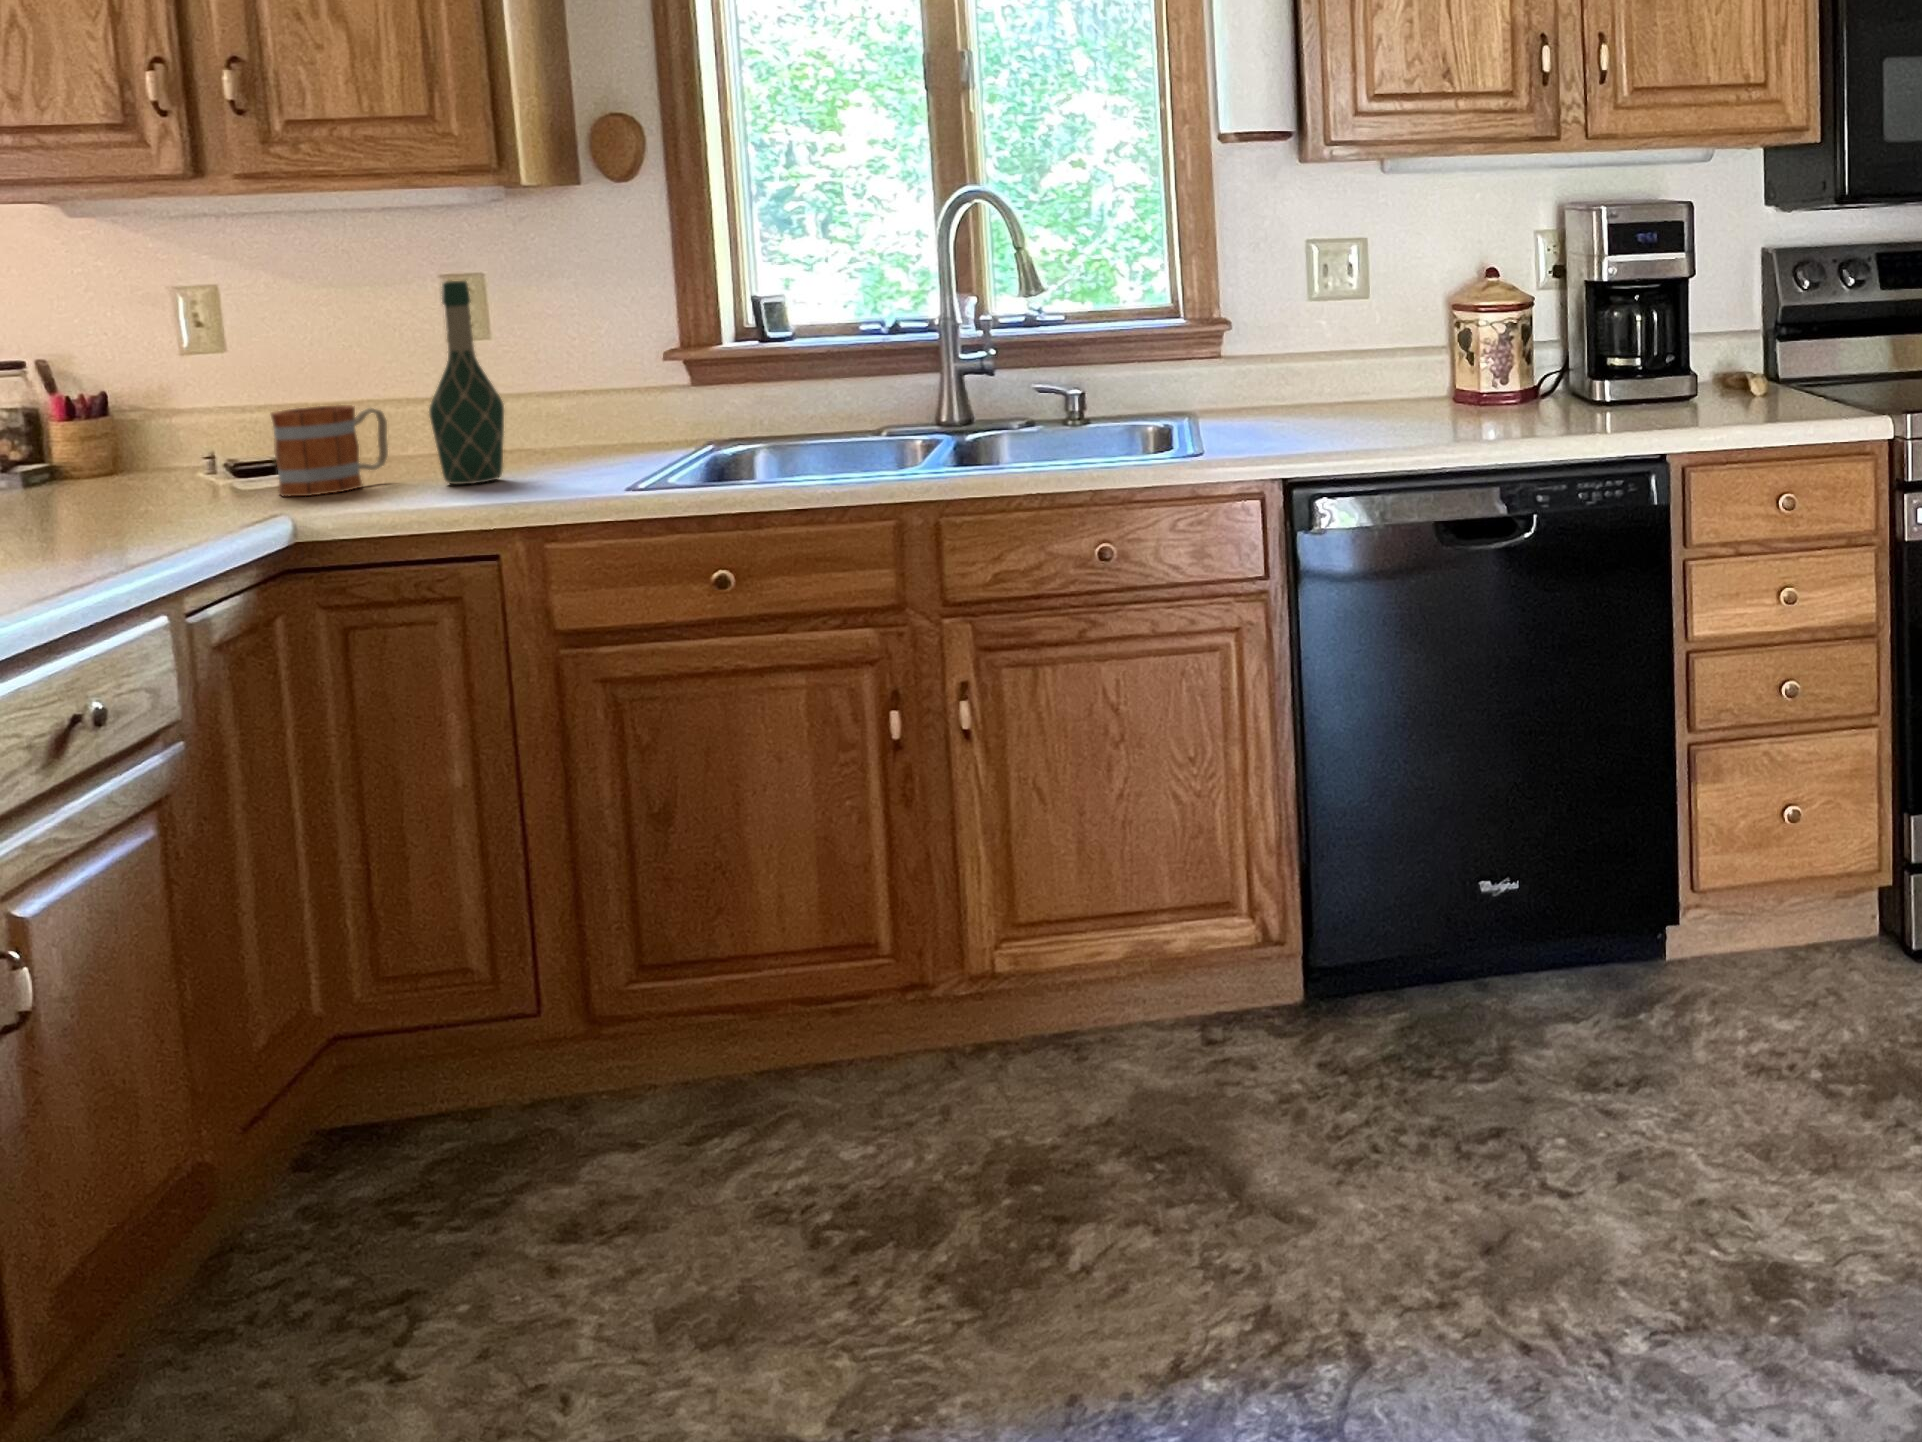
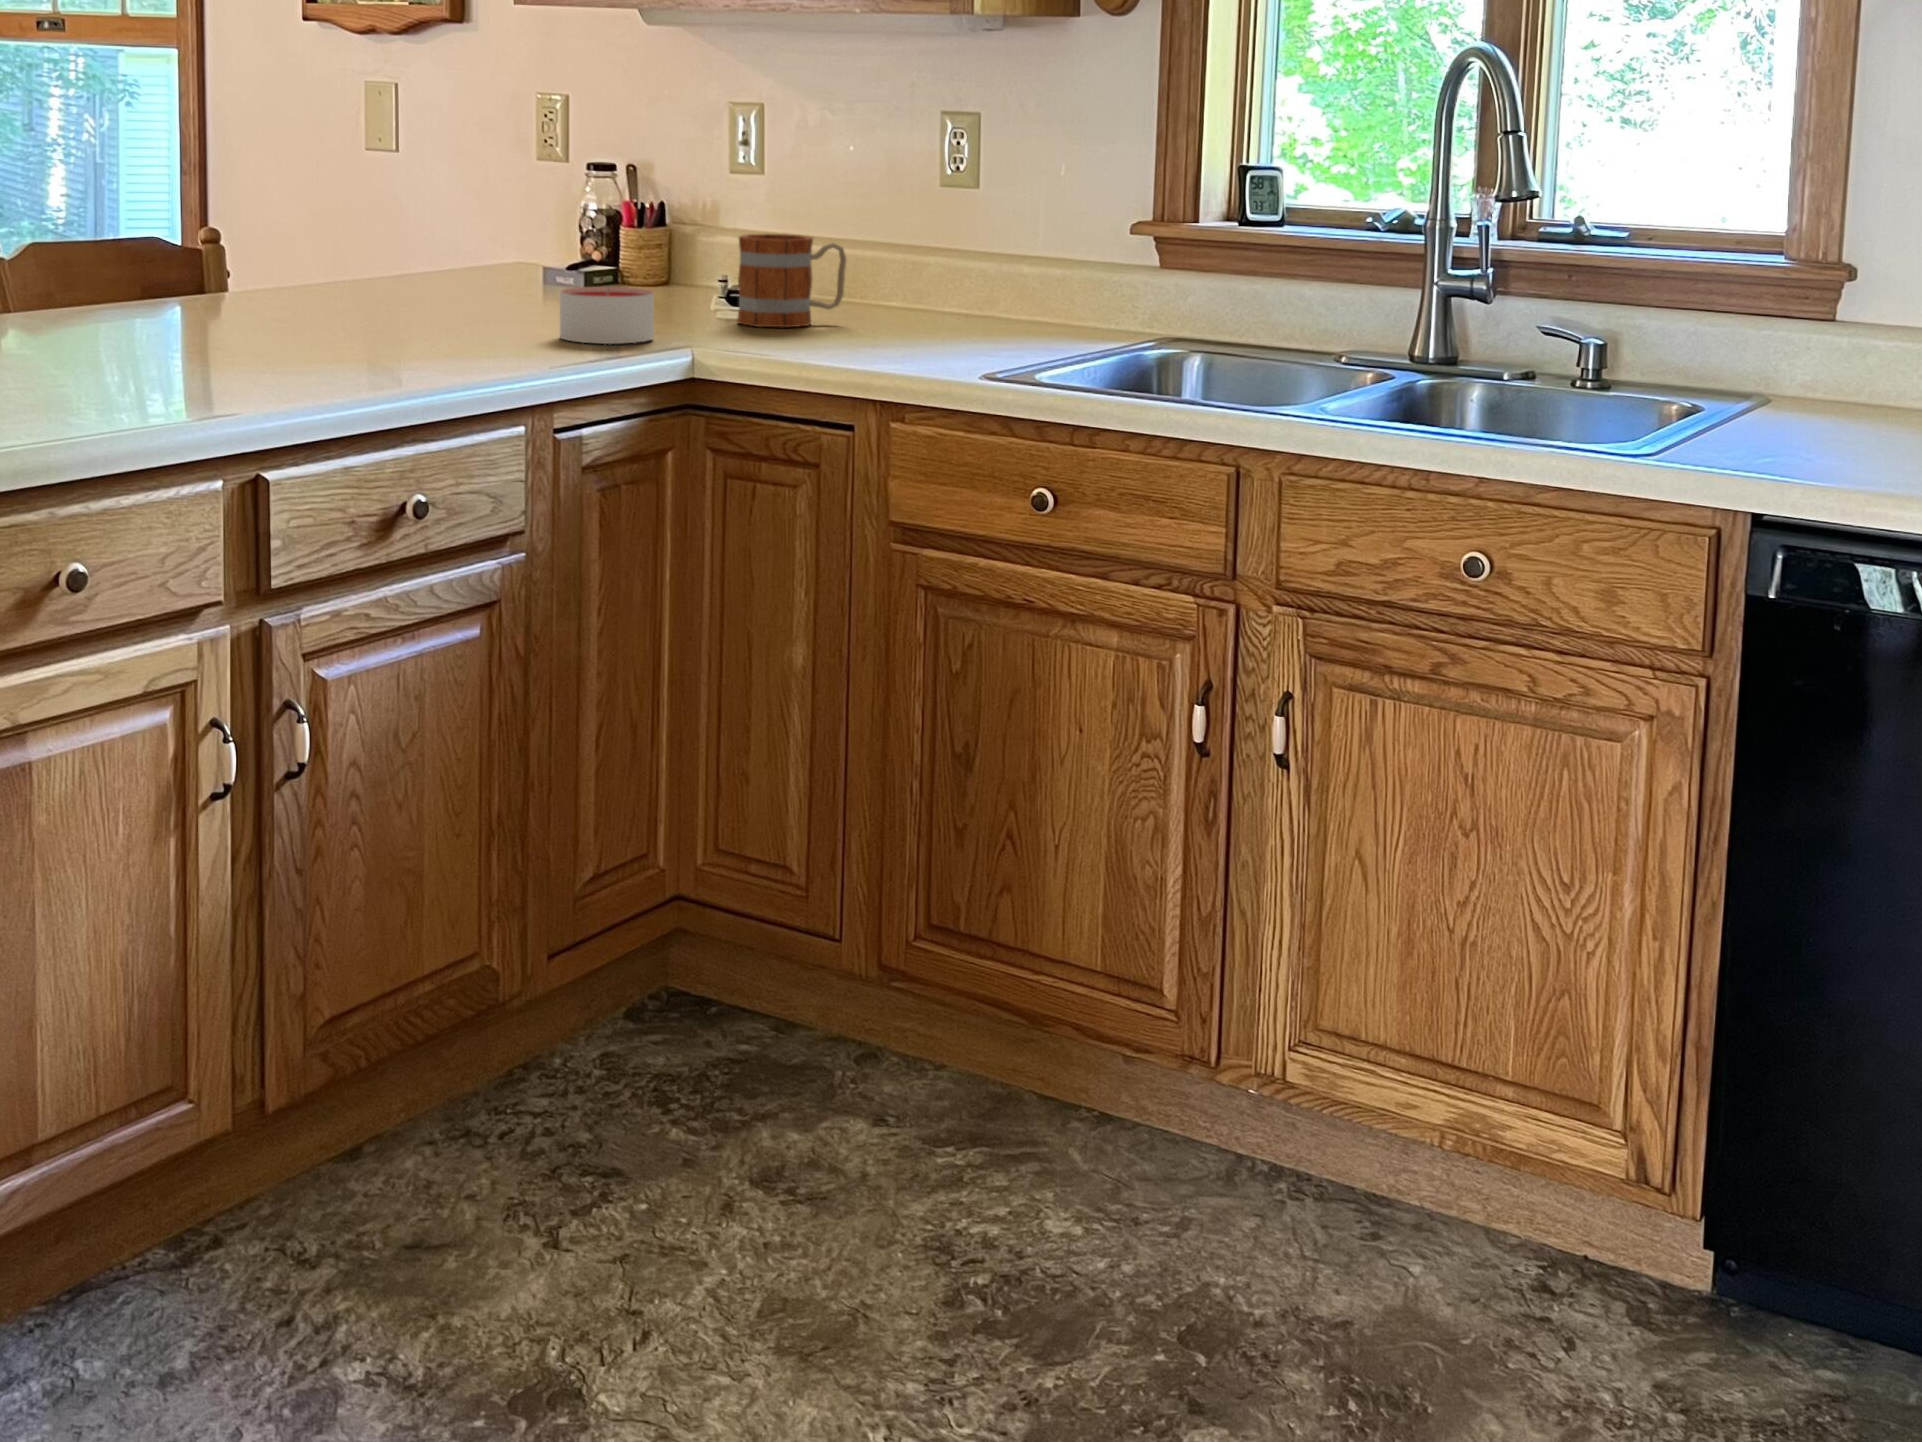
wine bottle: present [429,281,504,484] -> none [863,113,935,340]
candle: none [113,474,233,536] -> present [560,287,654,344]

